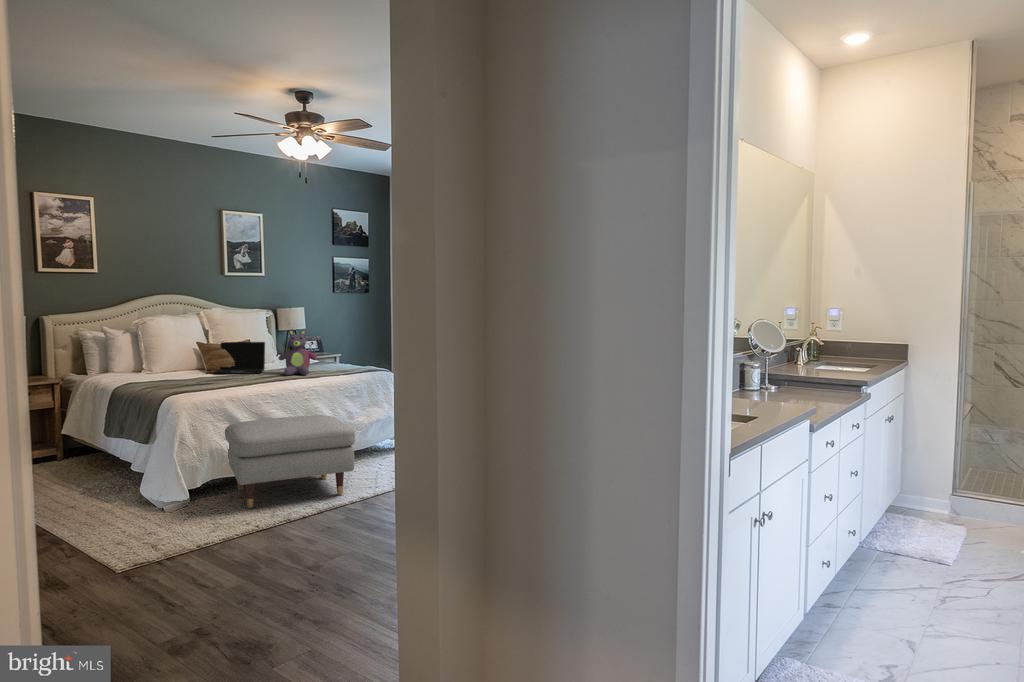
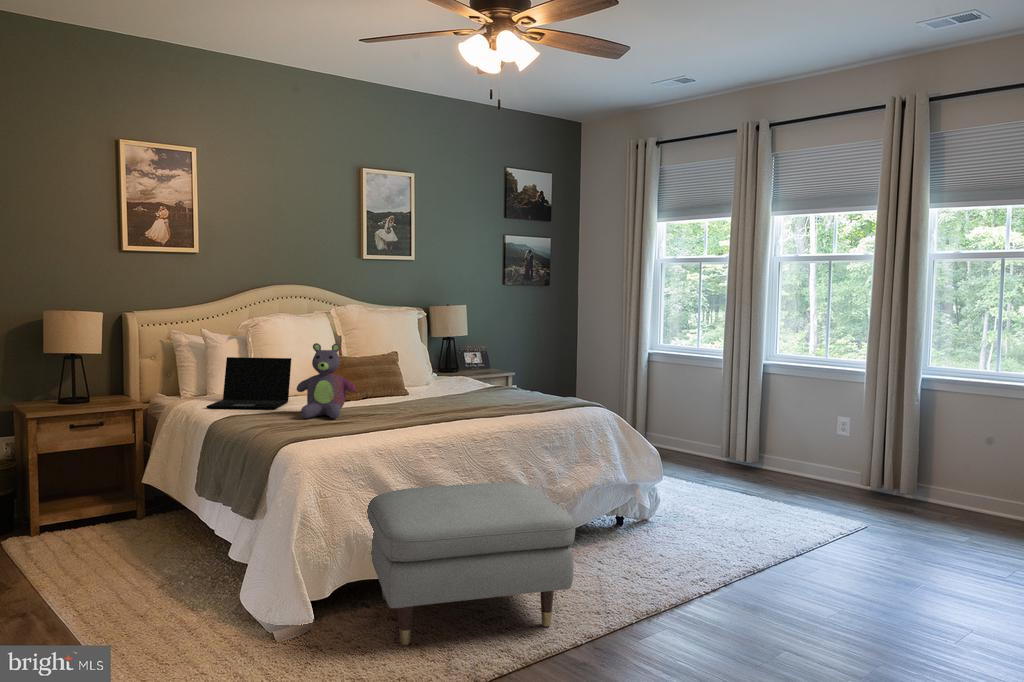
stuffed bear: present [279,330,317,375] -> present [297,343,356,419]
laptop: present [214,342,265,374] -> present [207,357,291,409]

